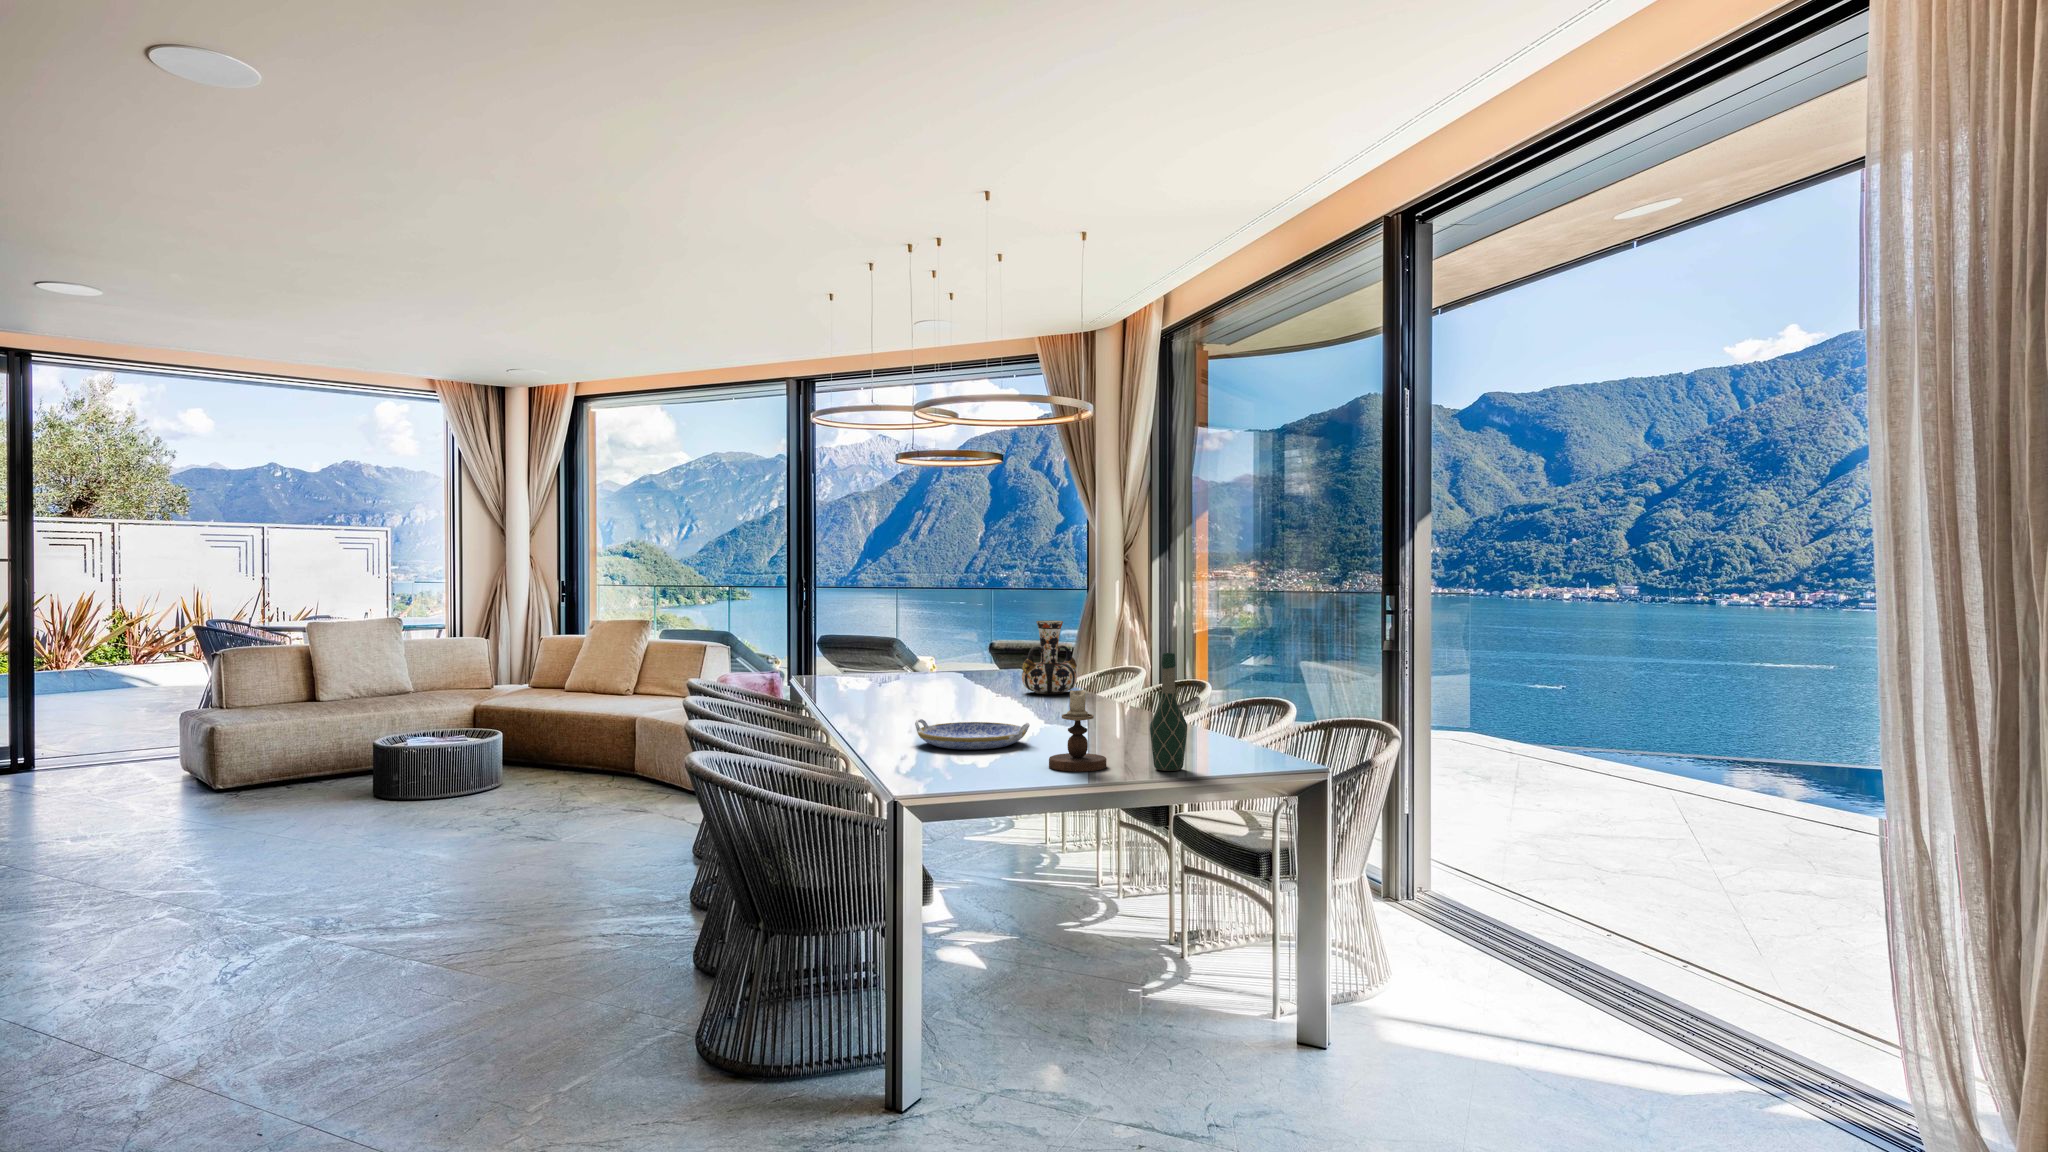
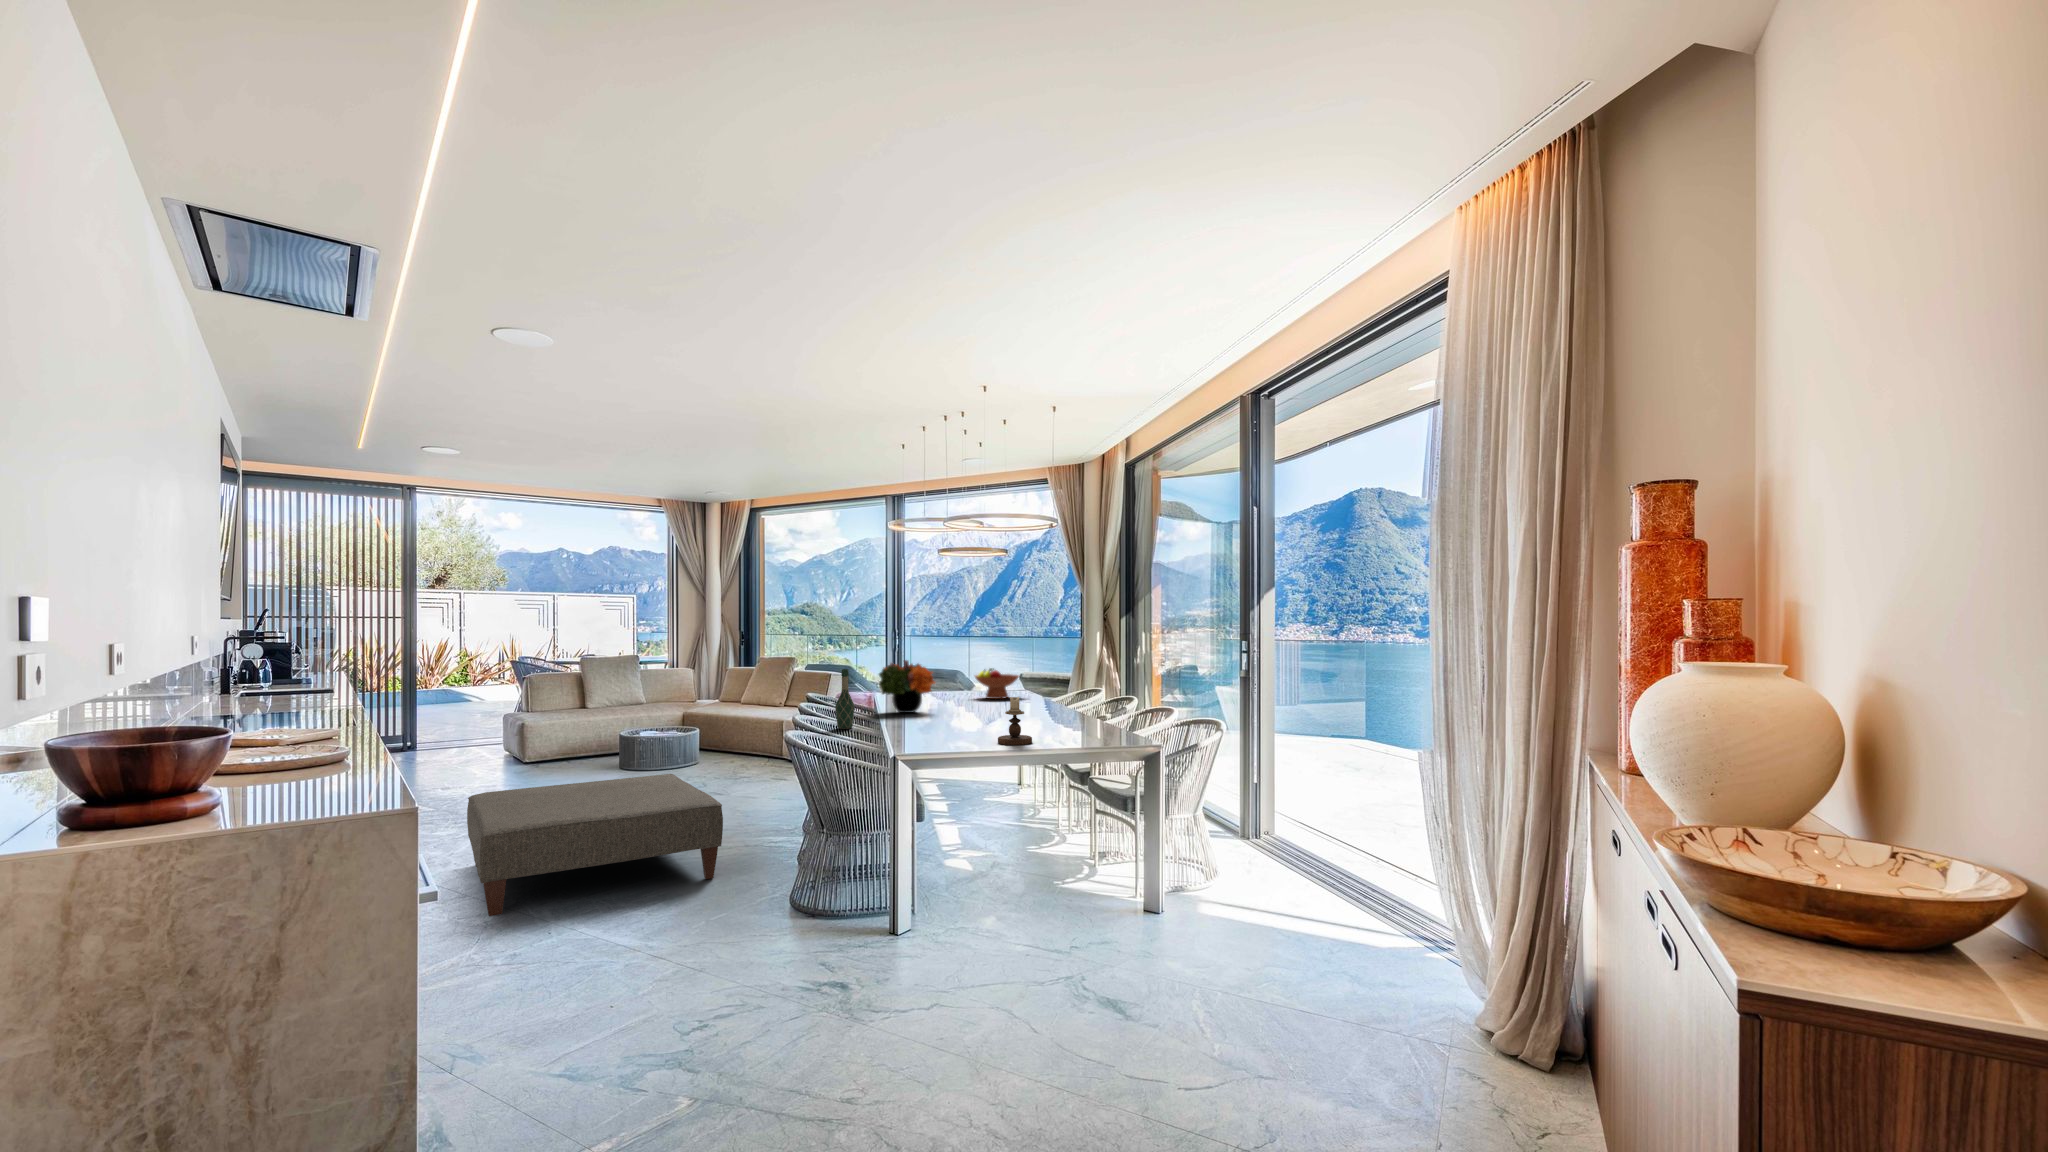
vase: present [1022,620,1077,694] -> none [1017,656,1053,703]
flower arrangement: none [809,627,905,712] -> present [879,660,935,713]
fruit bowl: none [948,639,1020,687] -> present [975,668,1020,699]
wine bottle: present [1150,653,1187,771] -> present [835,669,855,729]
serving tray: present [915,719,1030,750] -> none [929,715,997,733]
ottoman: none [109,816,568,1088] -> present [467,774,723,916]

